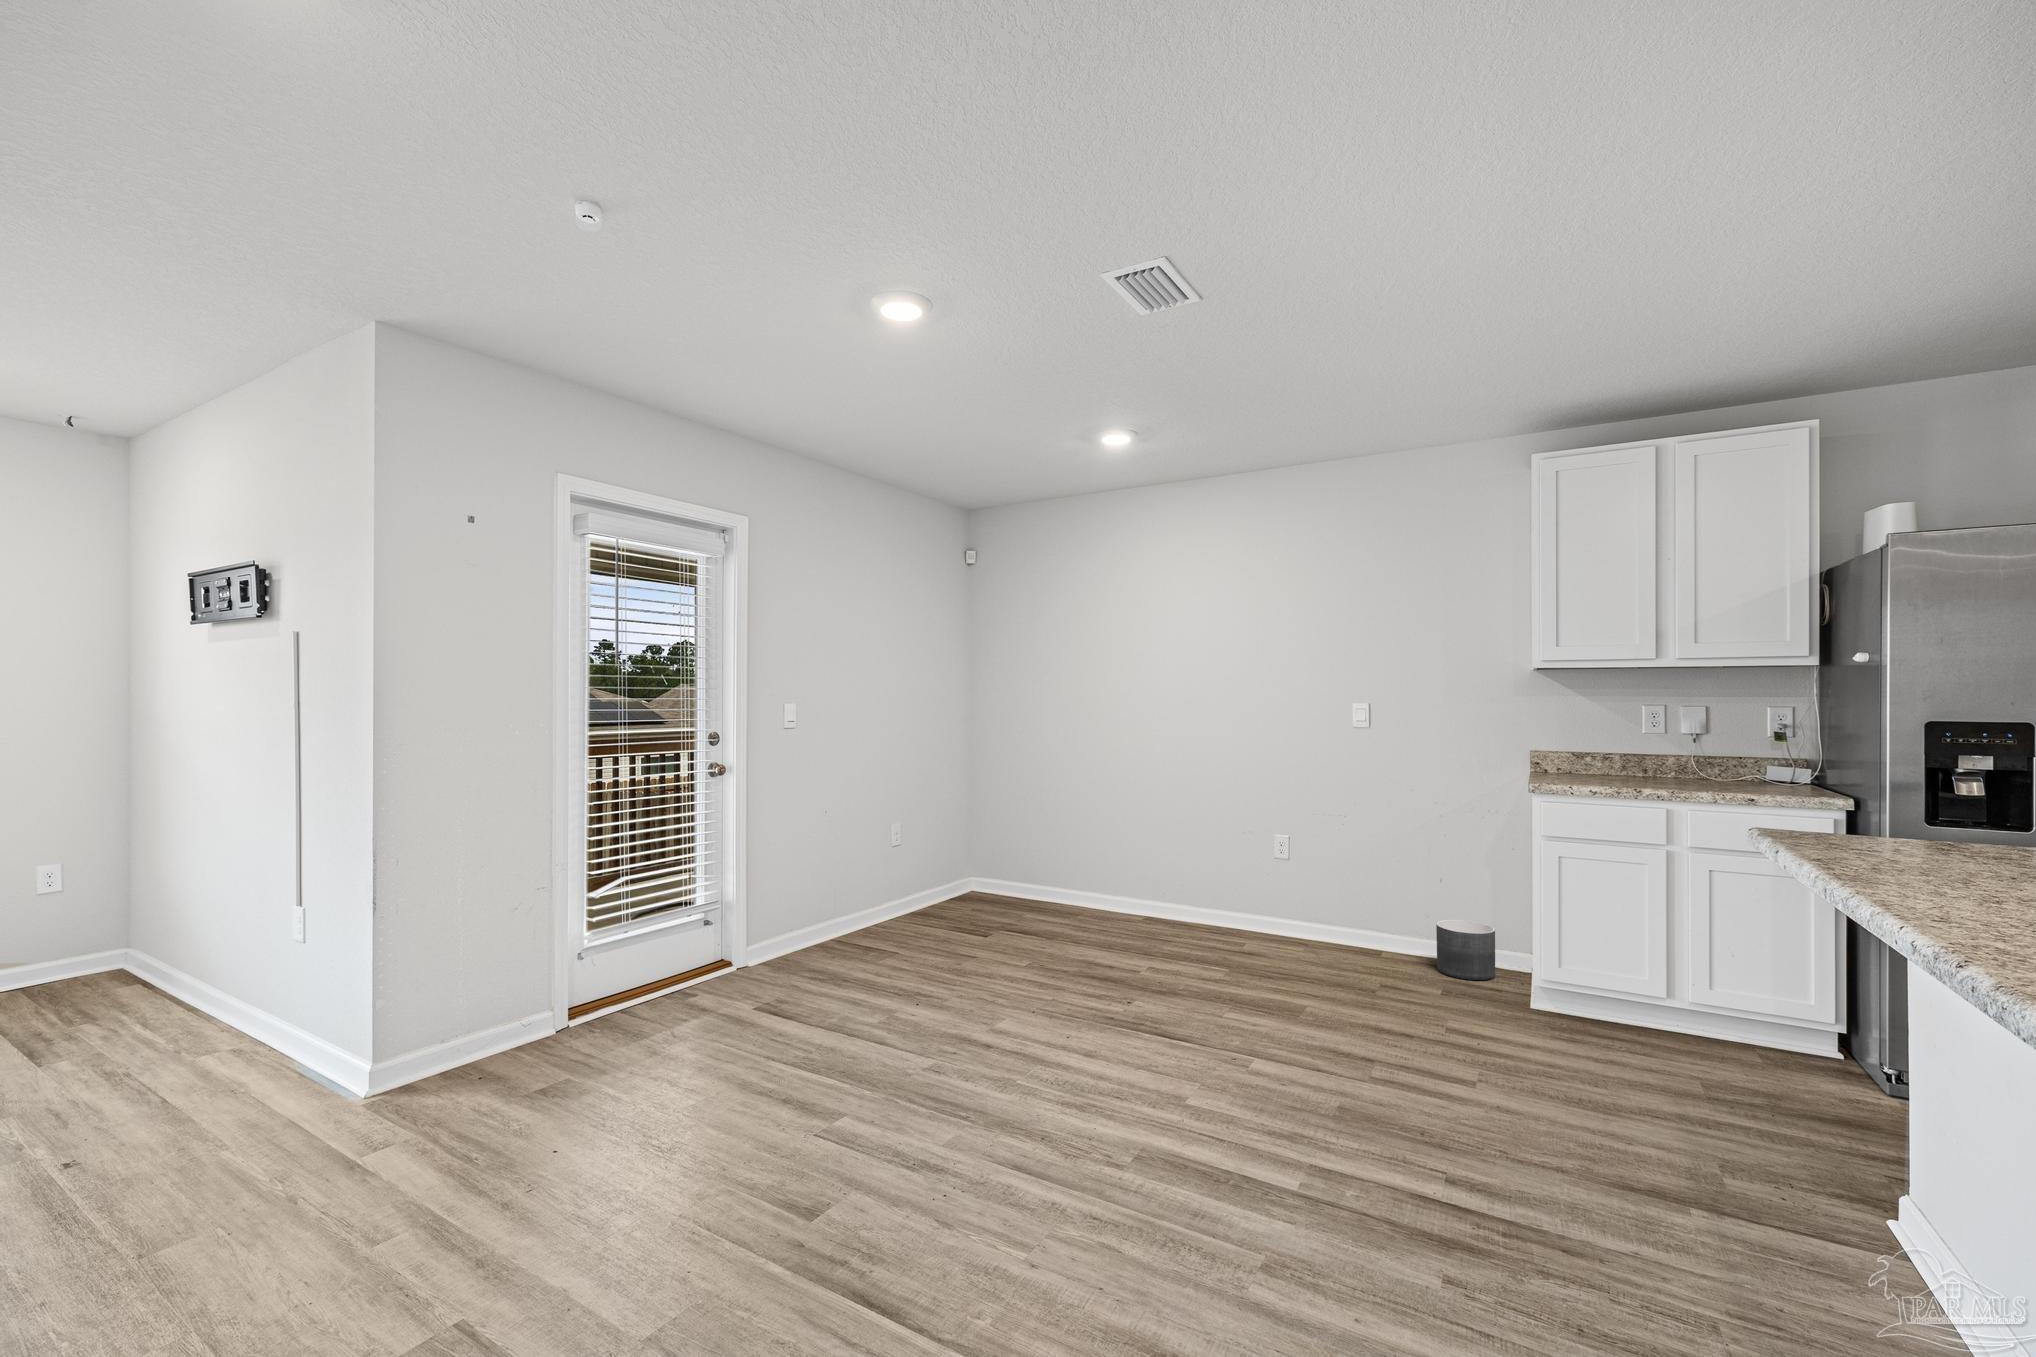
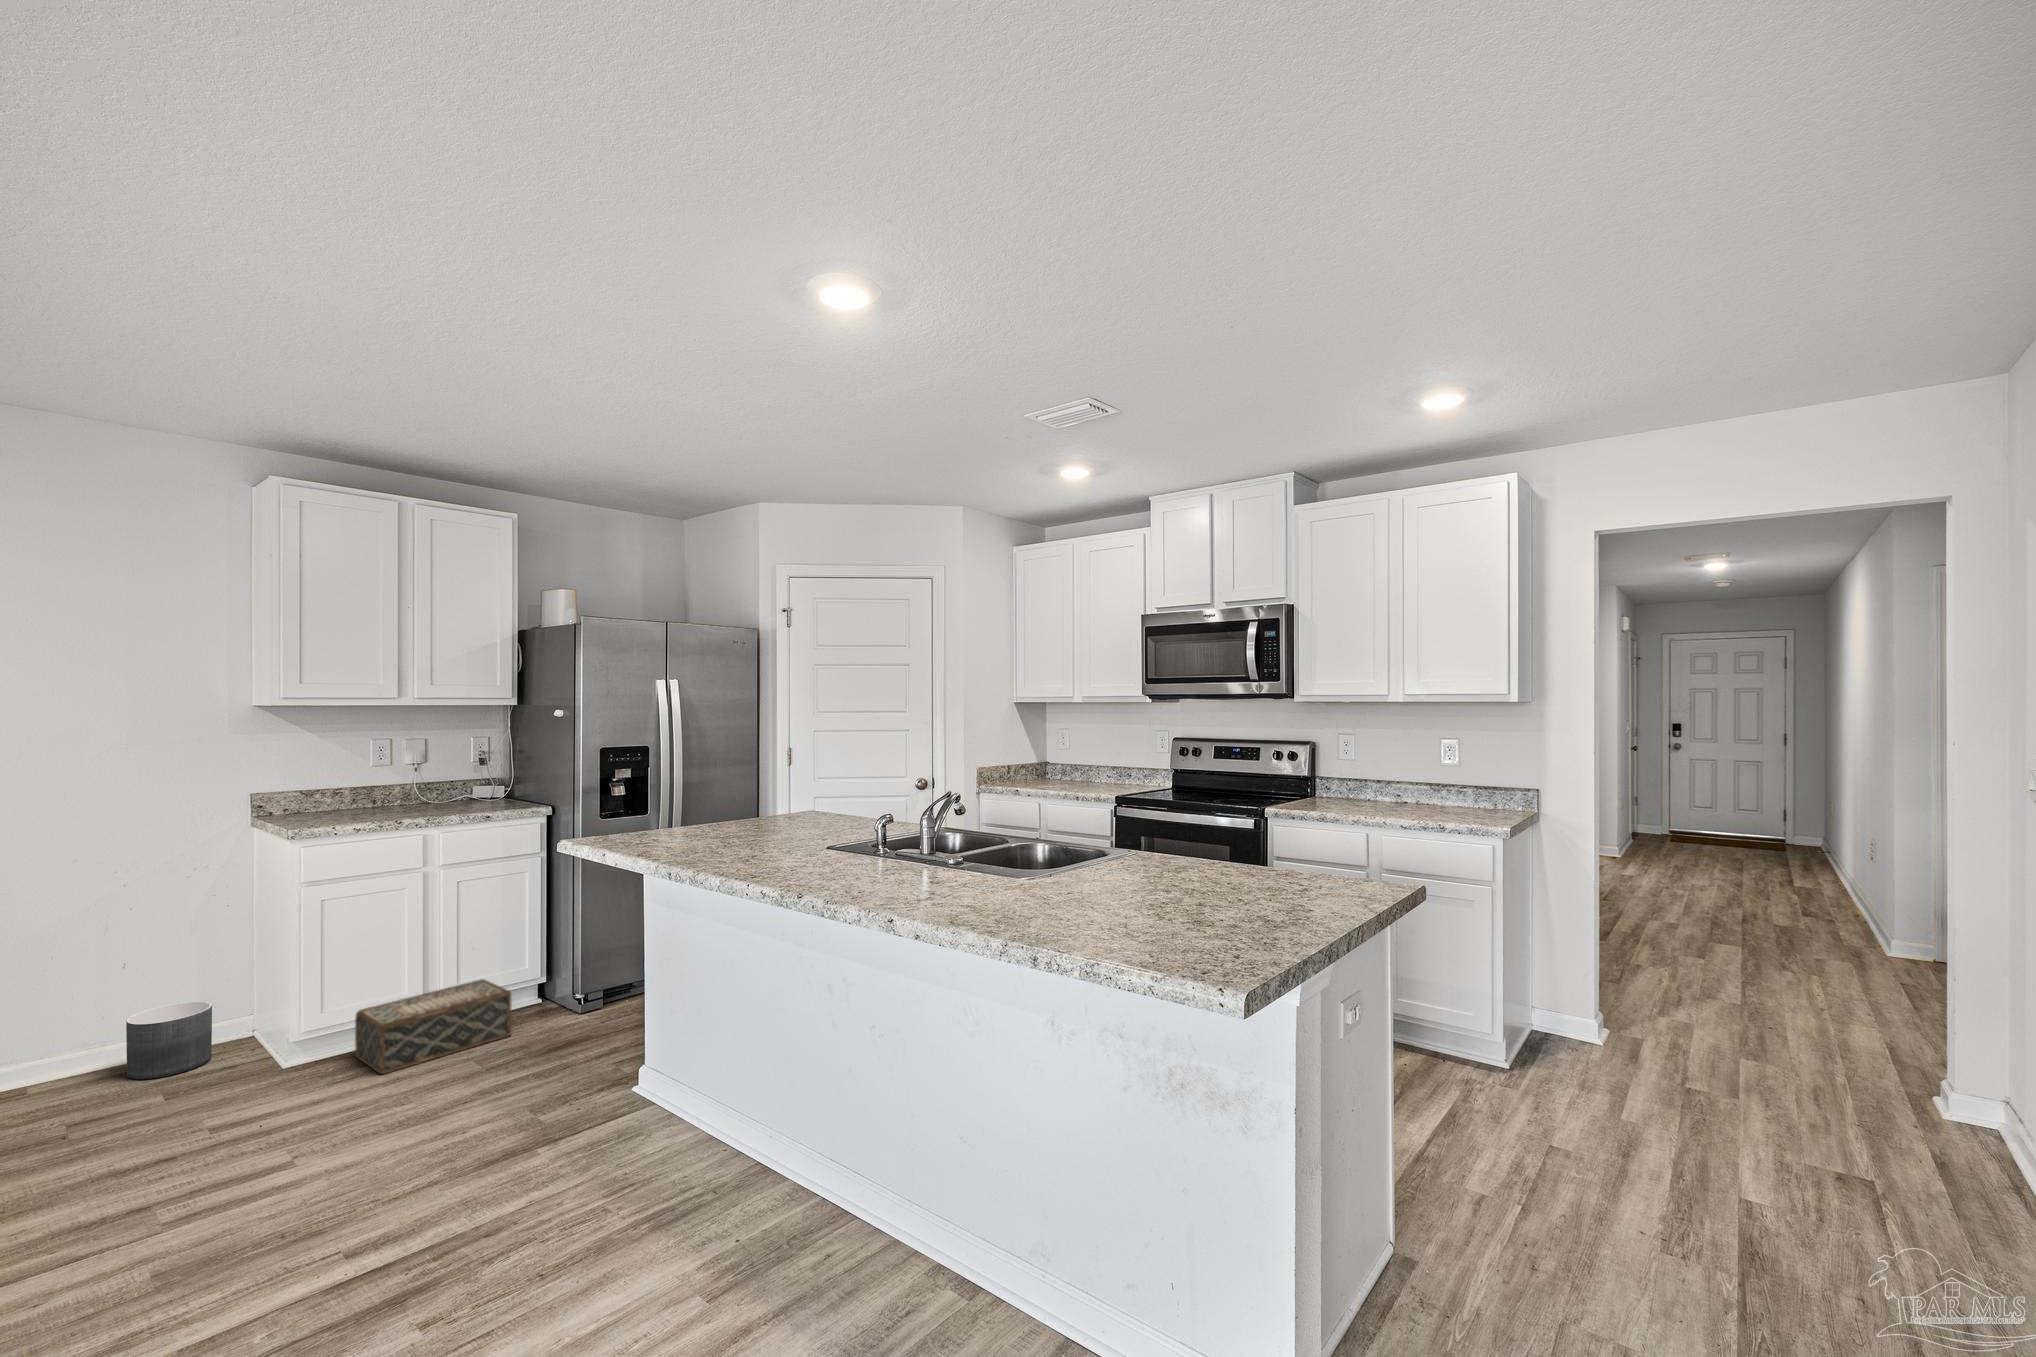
woven basket: none [1594,977,1771,1077] -> present [355,979,512,1074]

